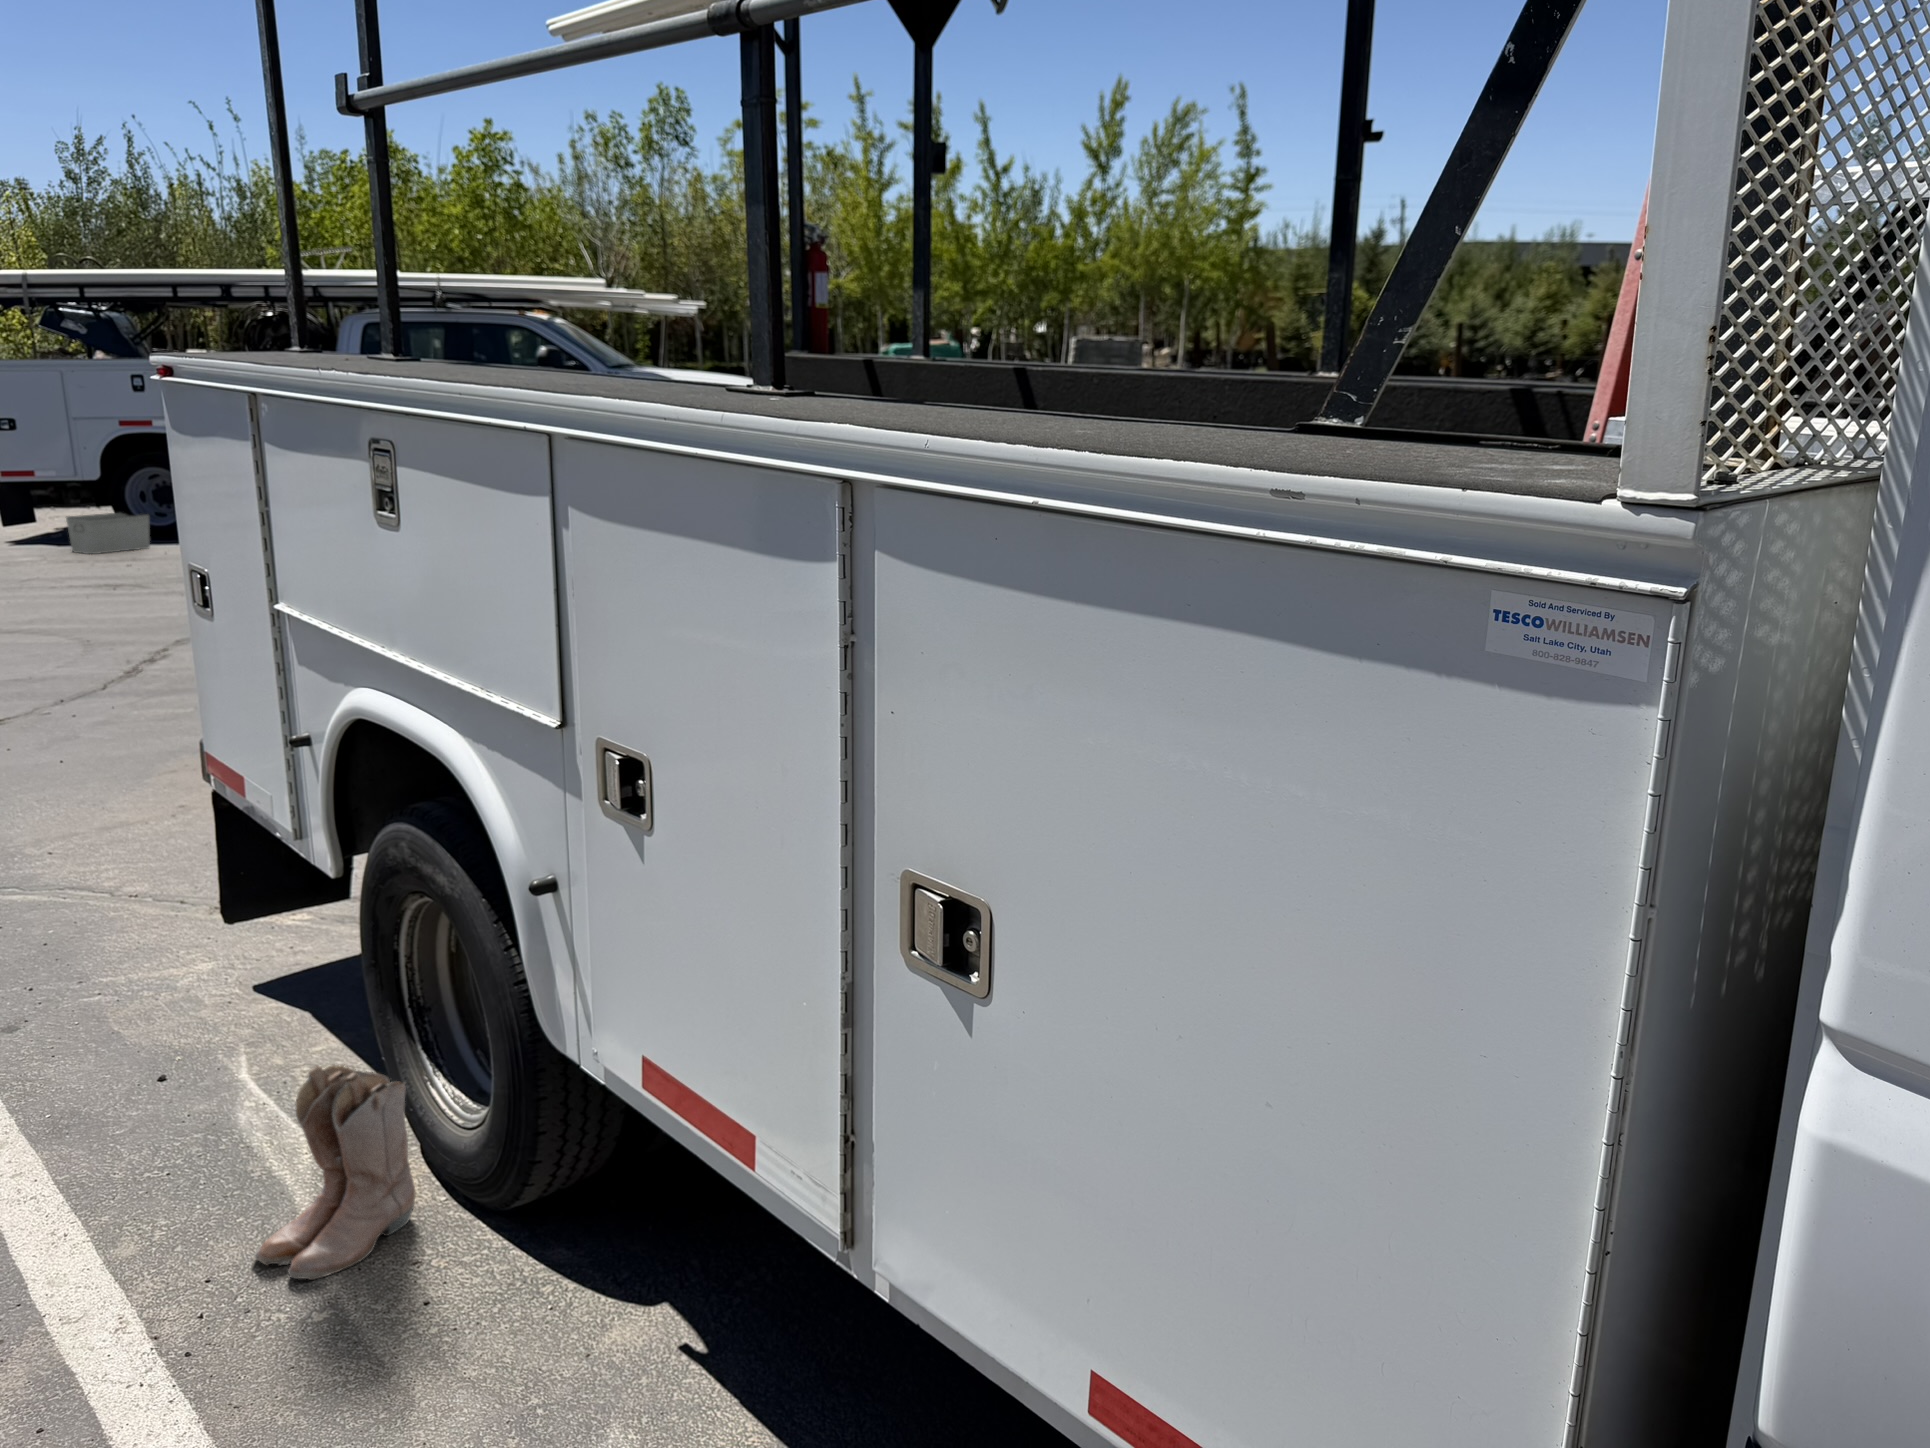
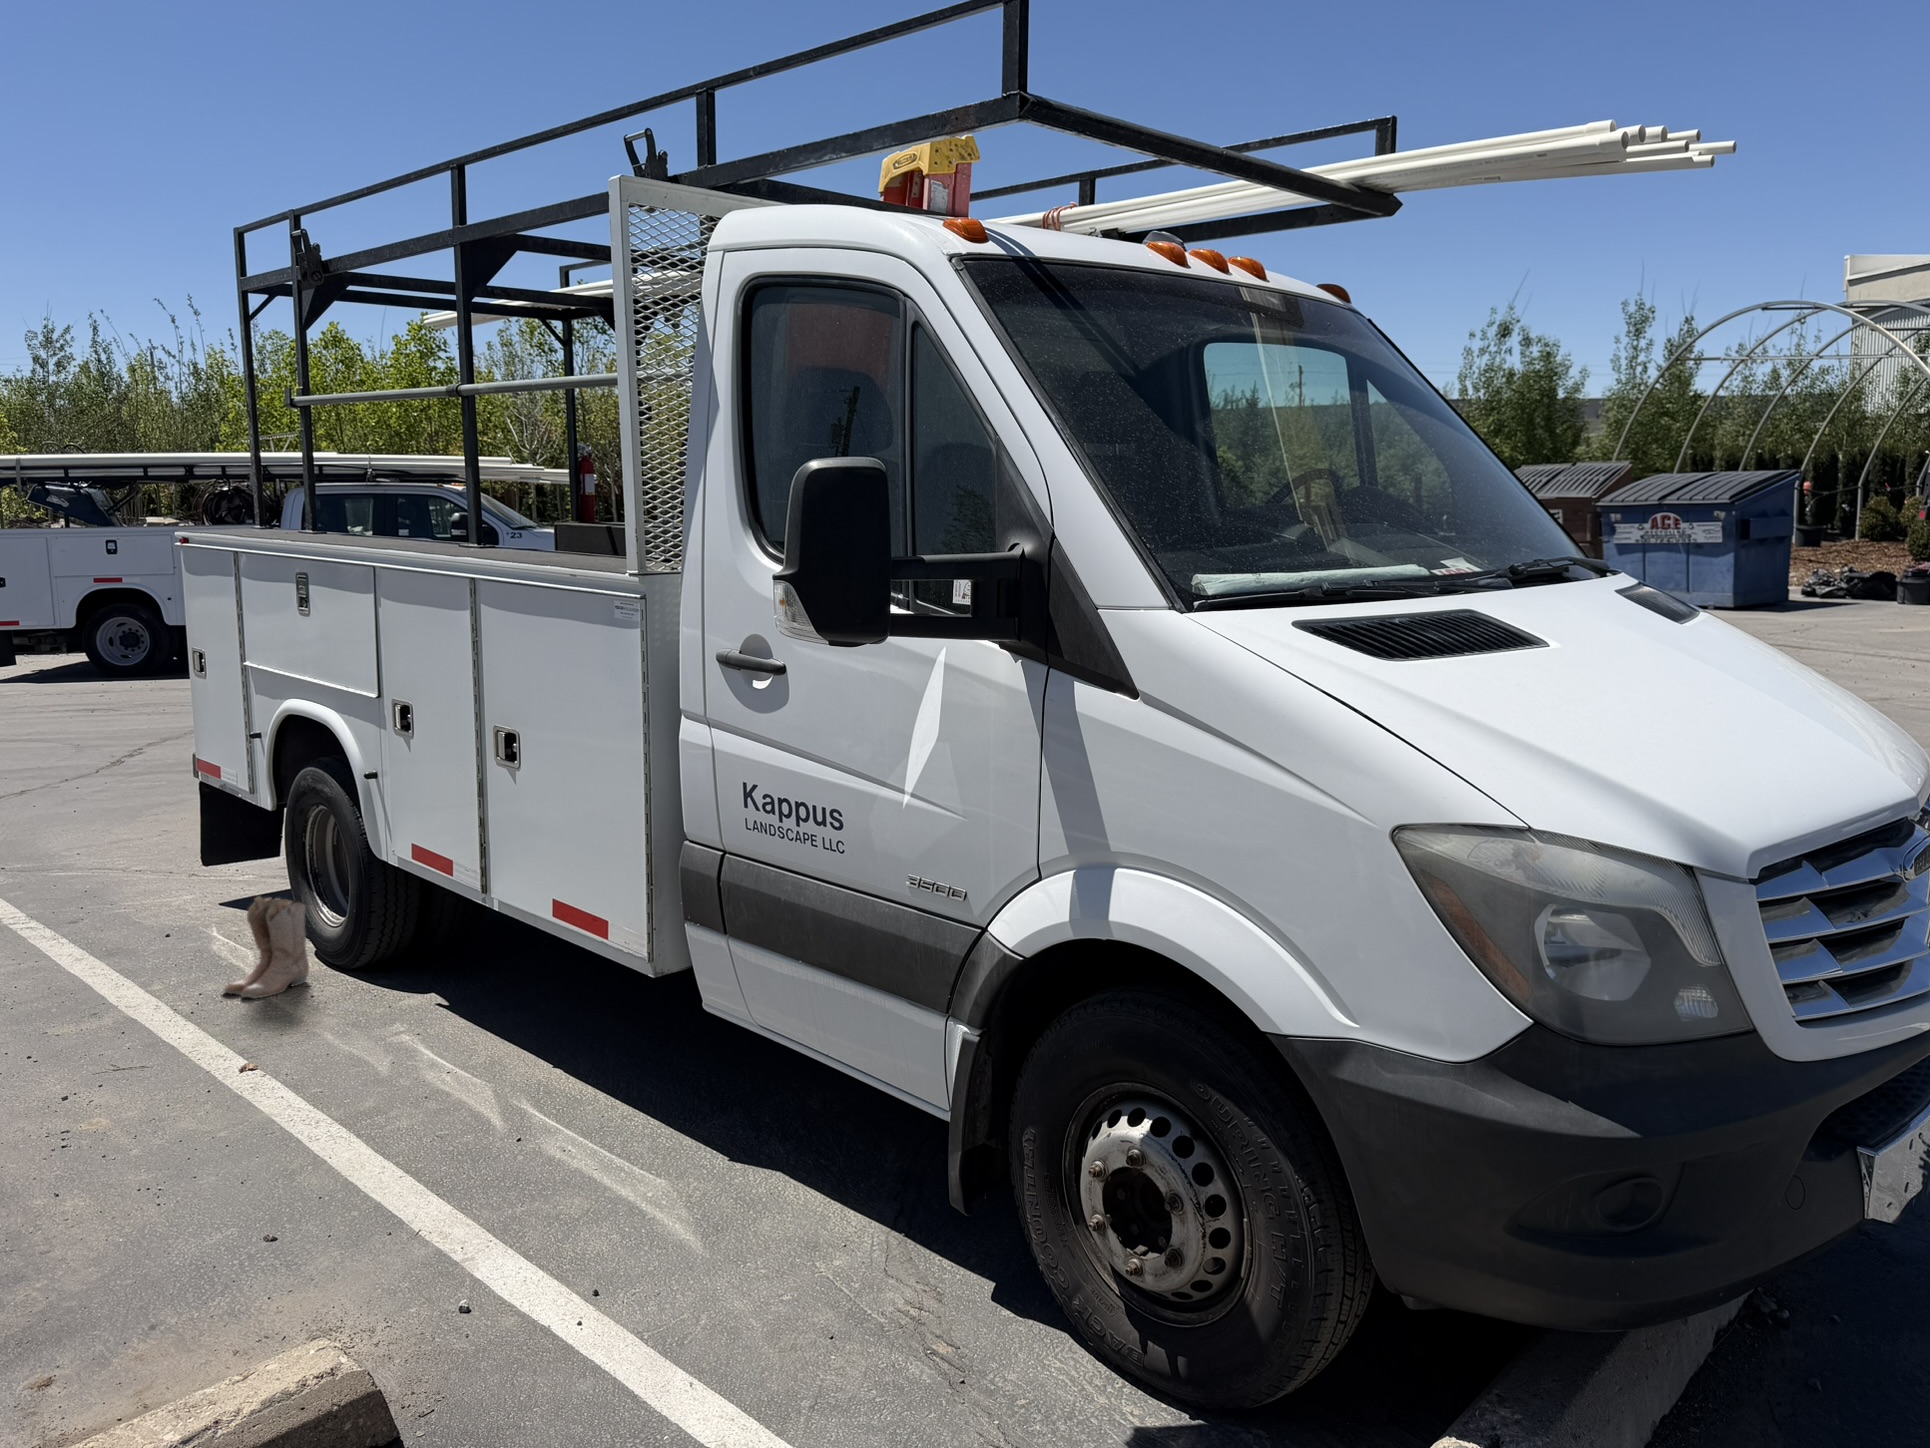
storage bin: present [66,513,150,554] -> none [47,652,117,686]

